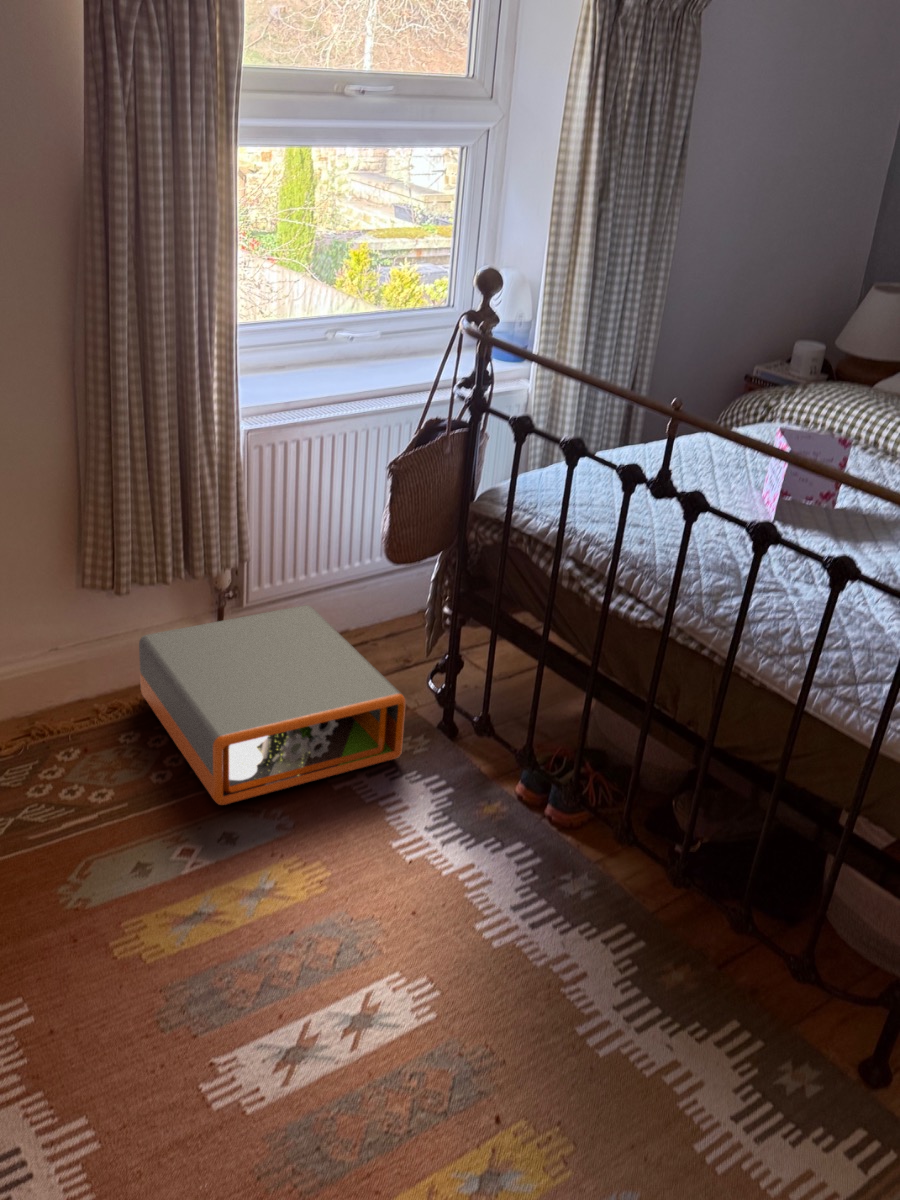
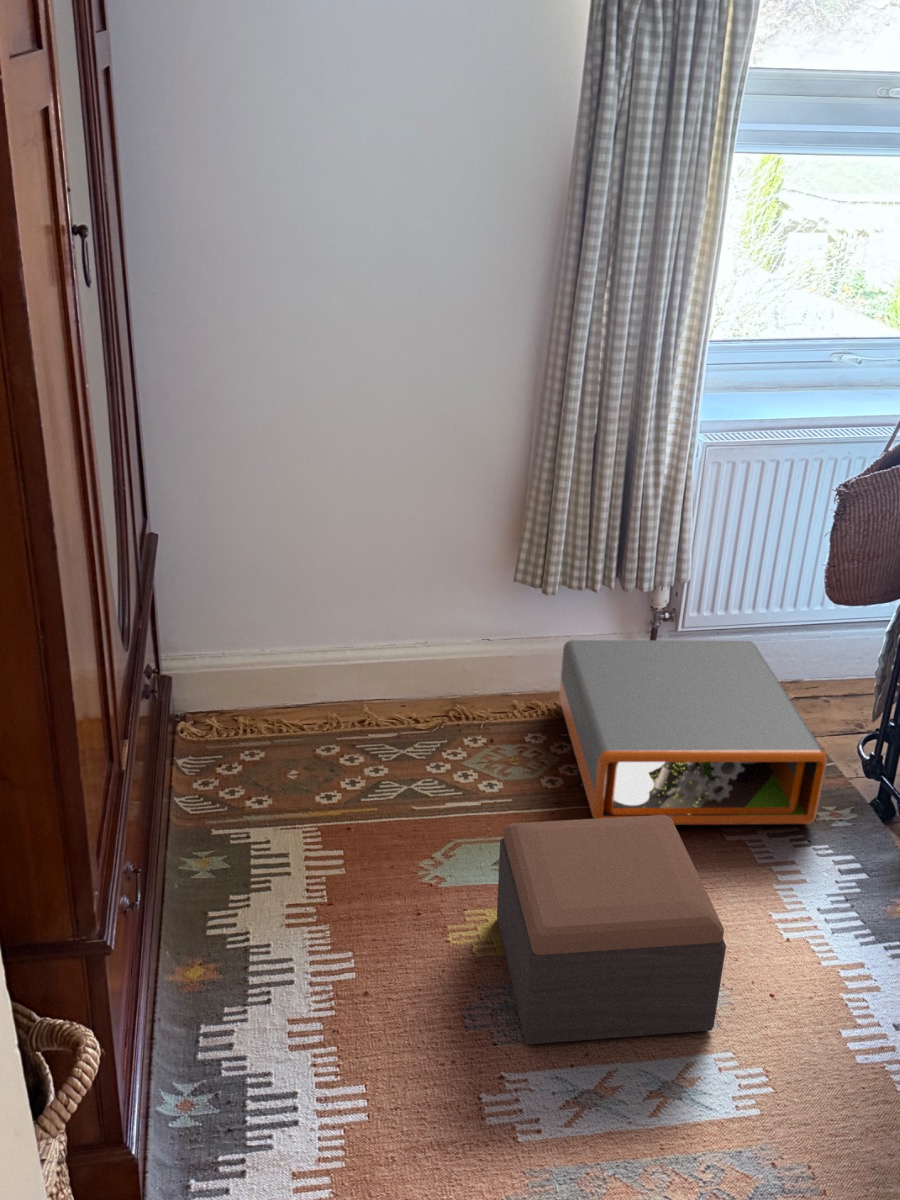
footstool: none [151,784,382,1025] -> present [497,815,726,1044]

